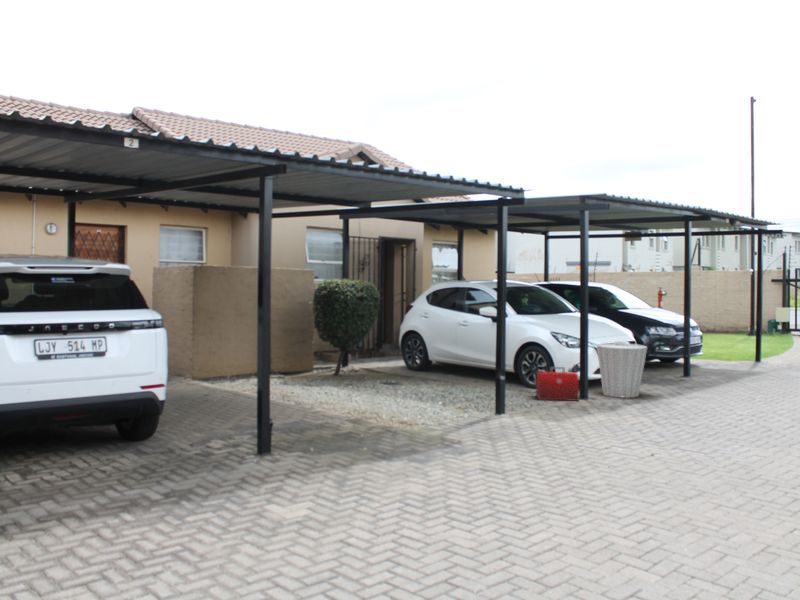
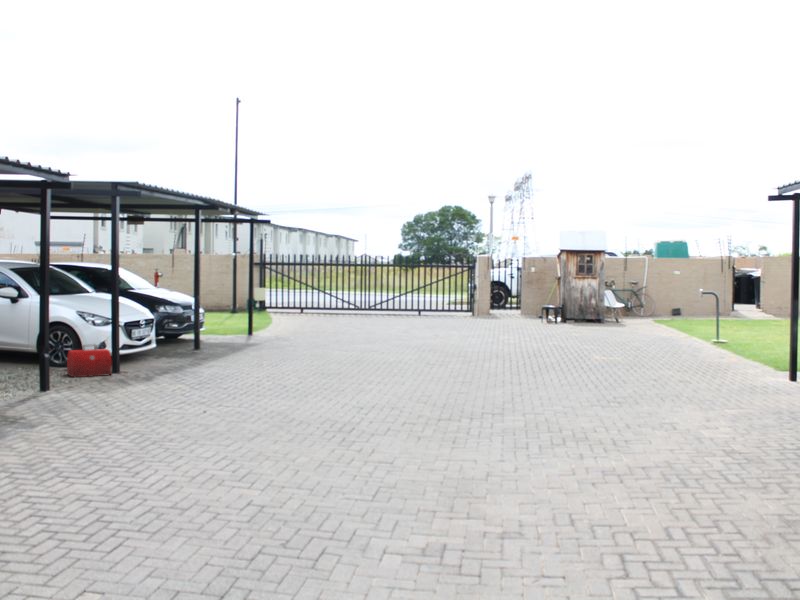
trash can: present [597,340,647,398] -> none [124,317,171,370]

